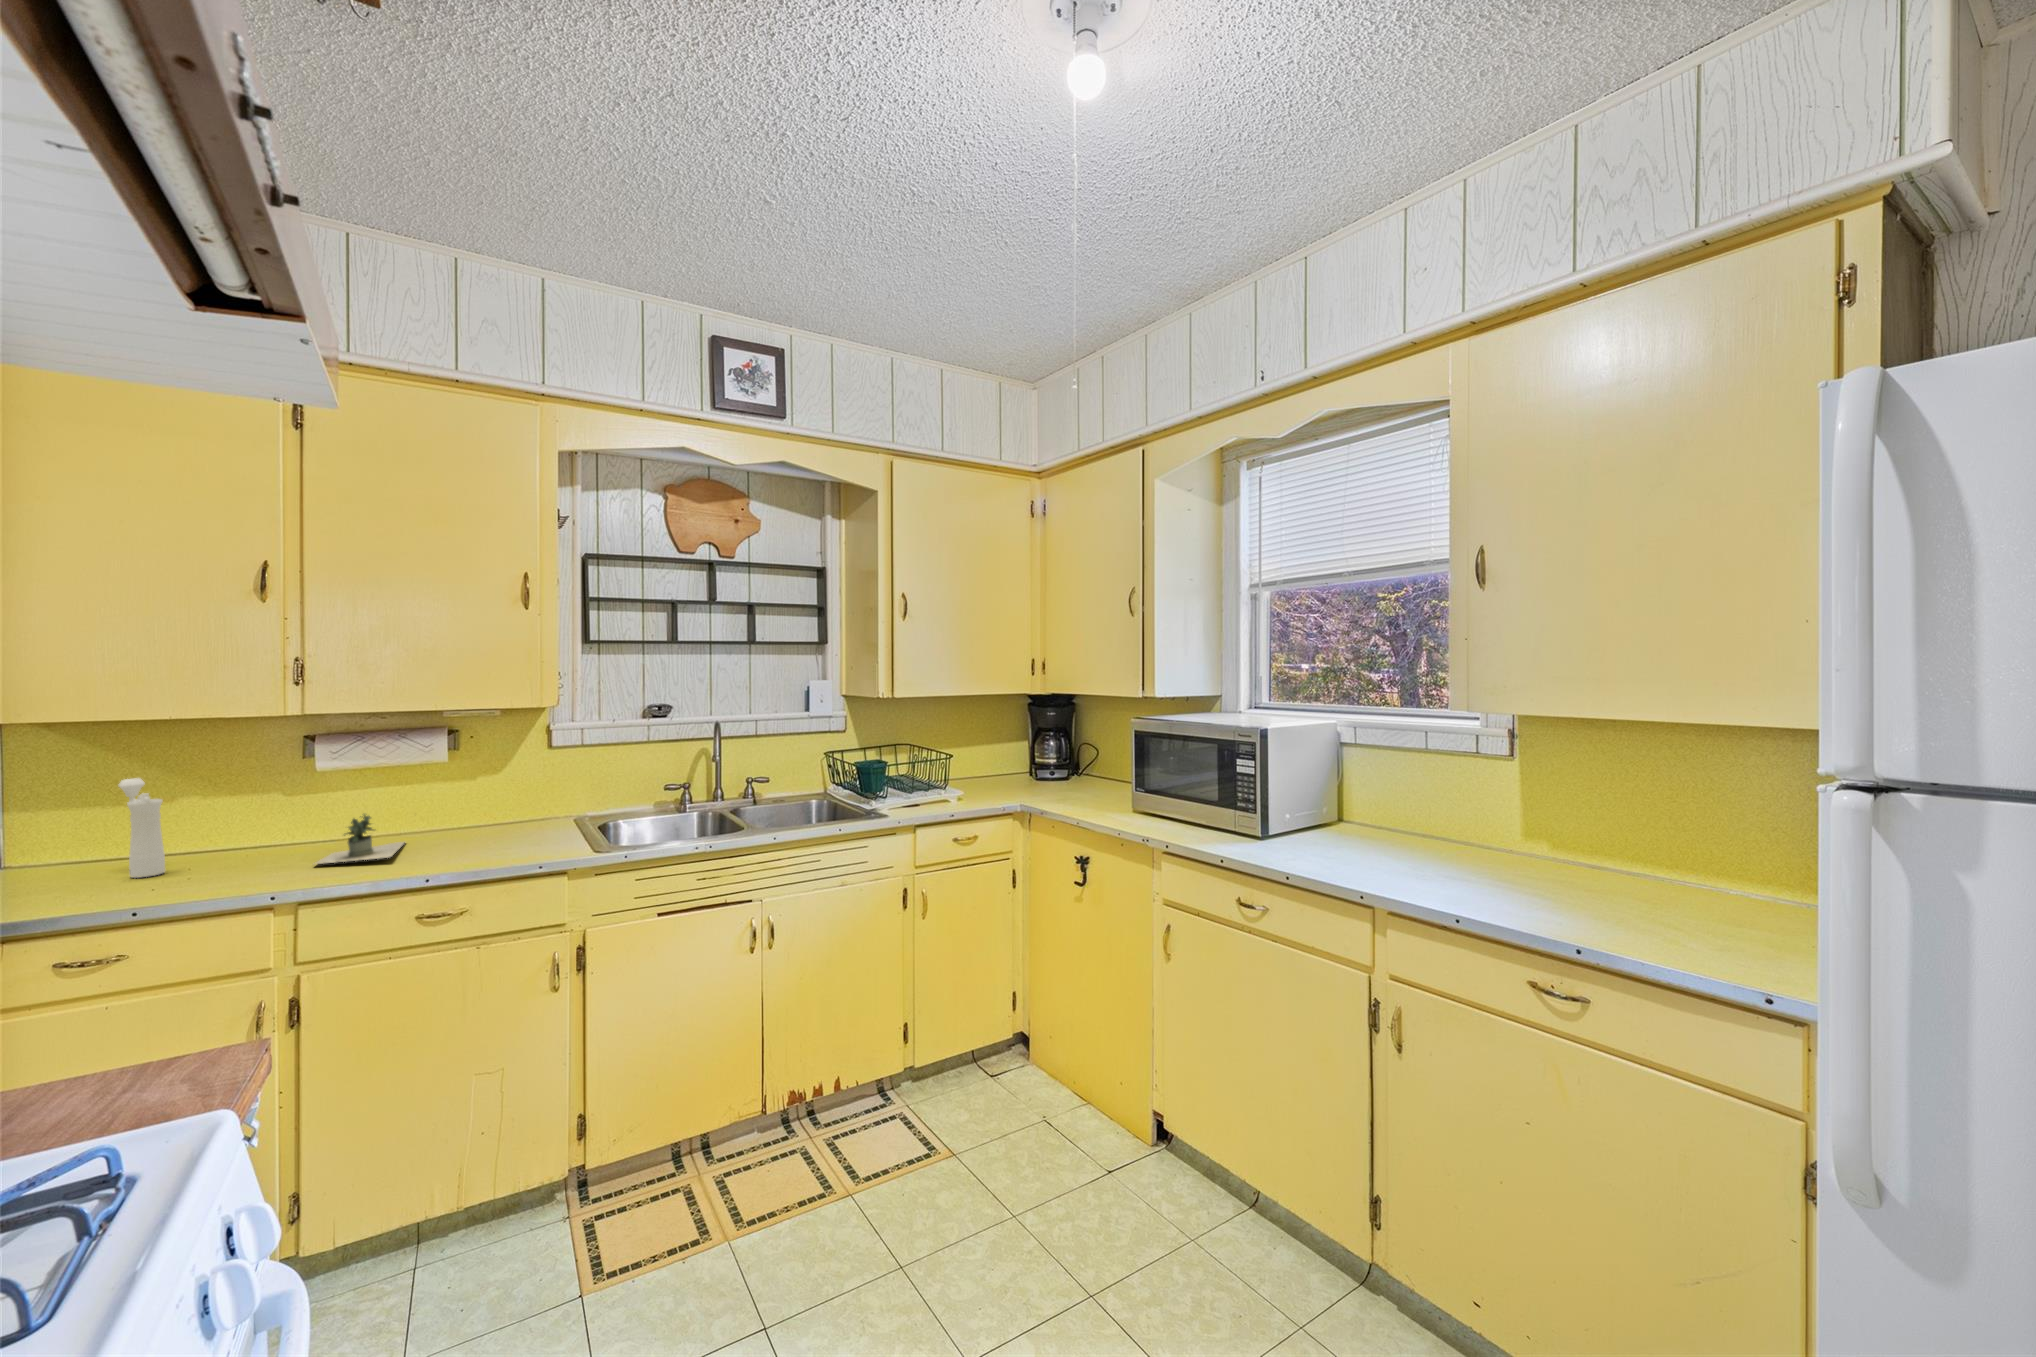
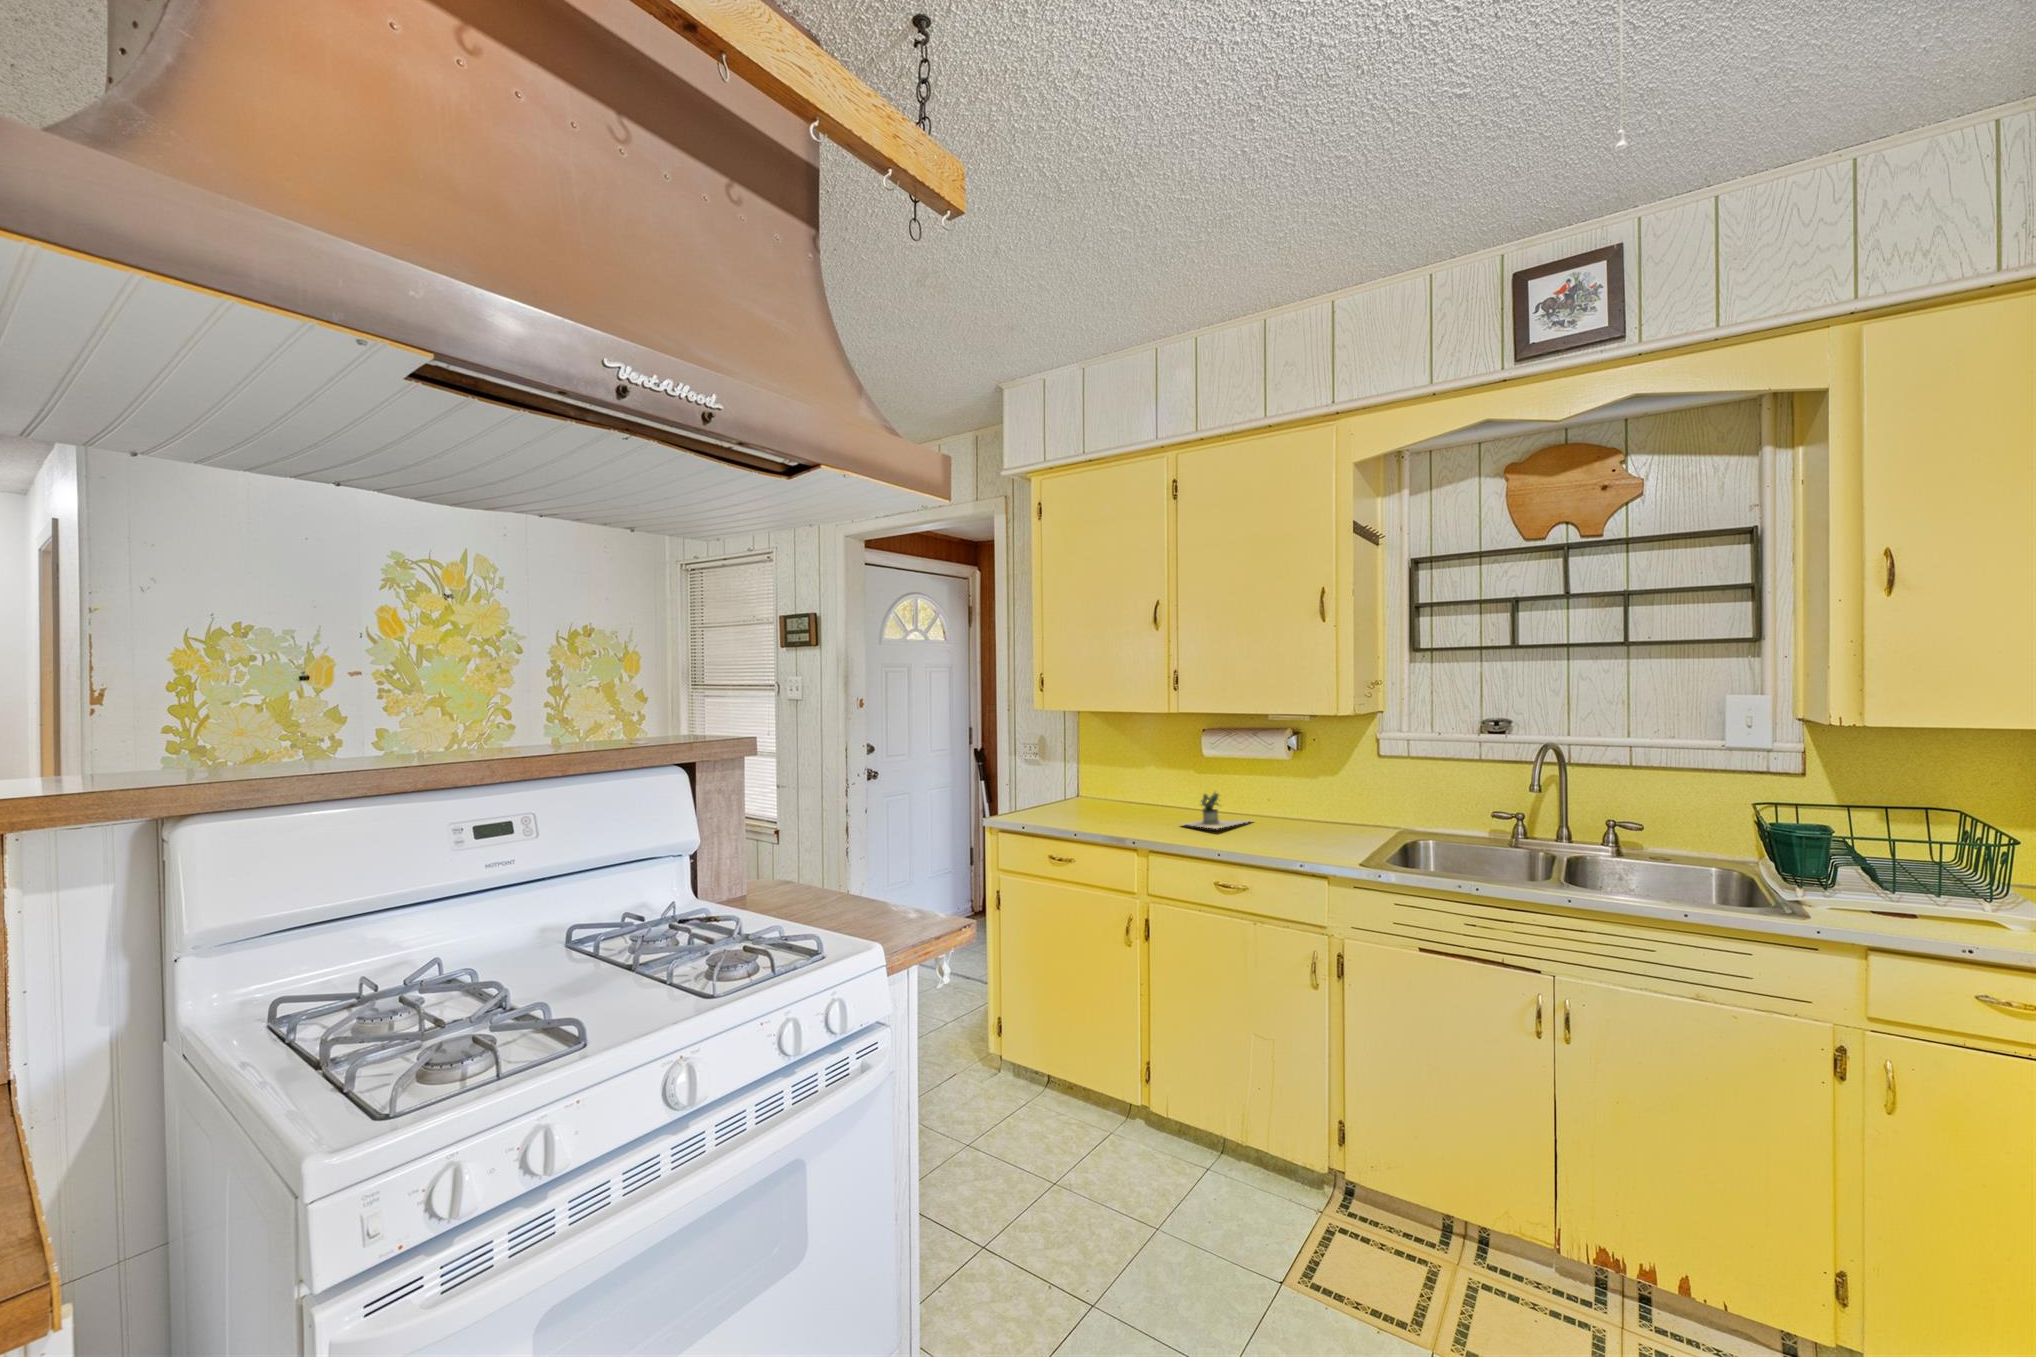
pepper mill: present [119,779,165,878] -> none [1104,749,1122,814]

